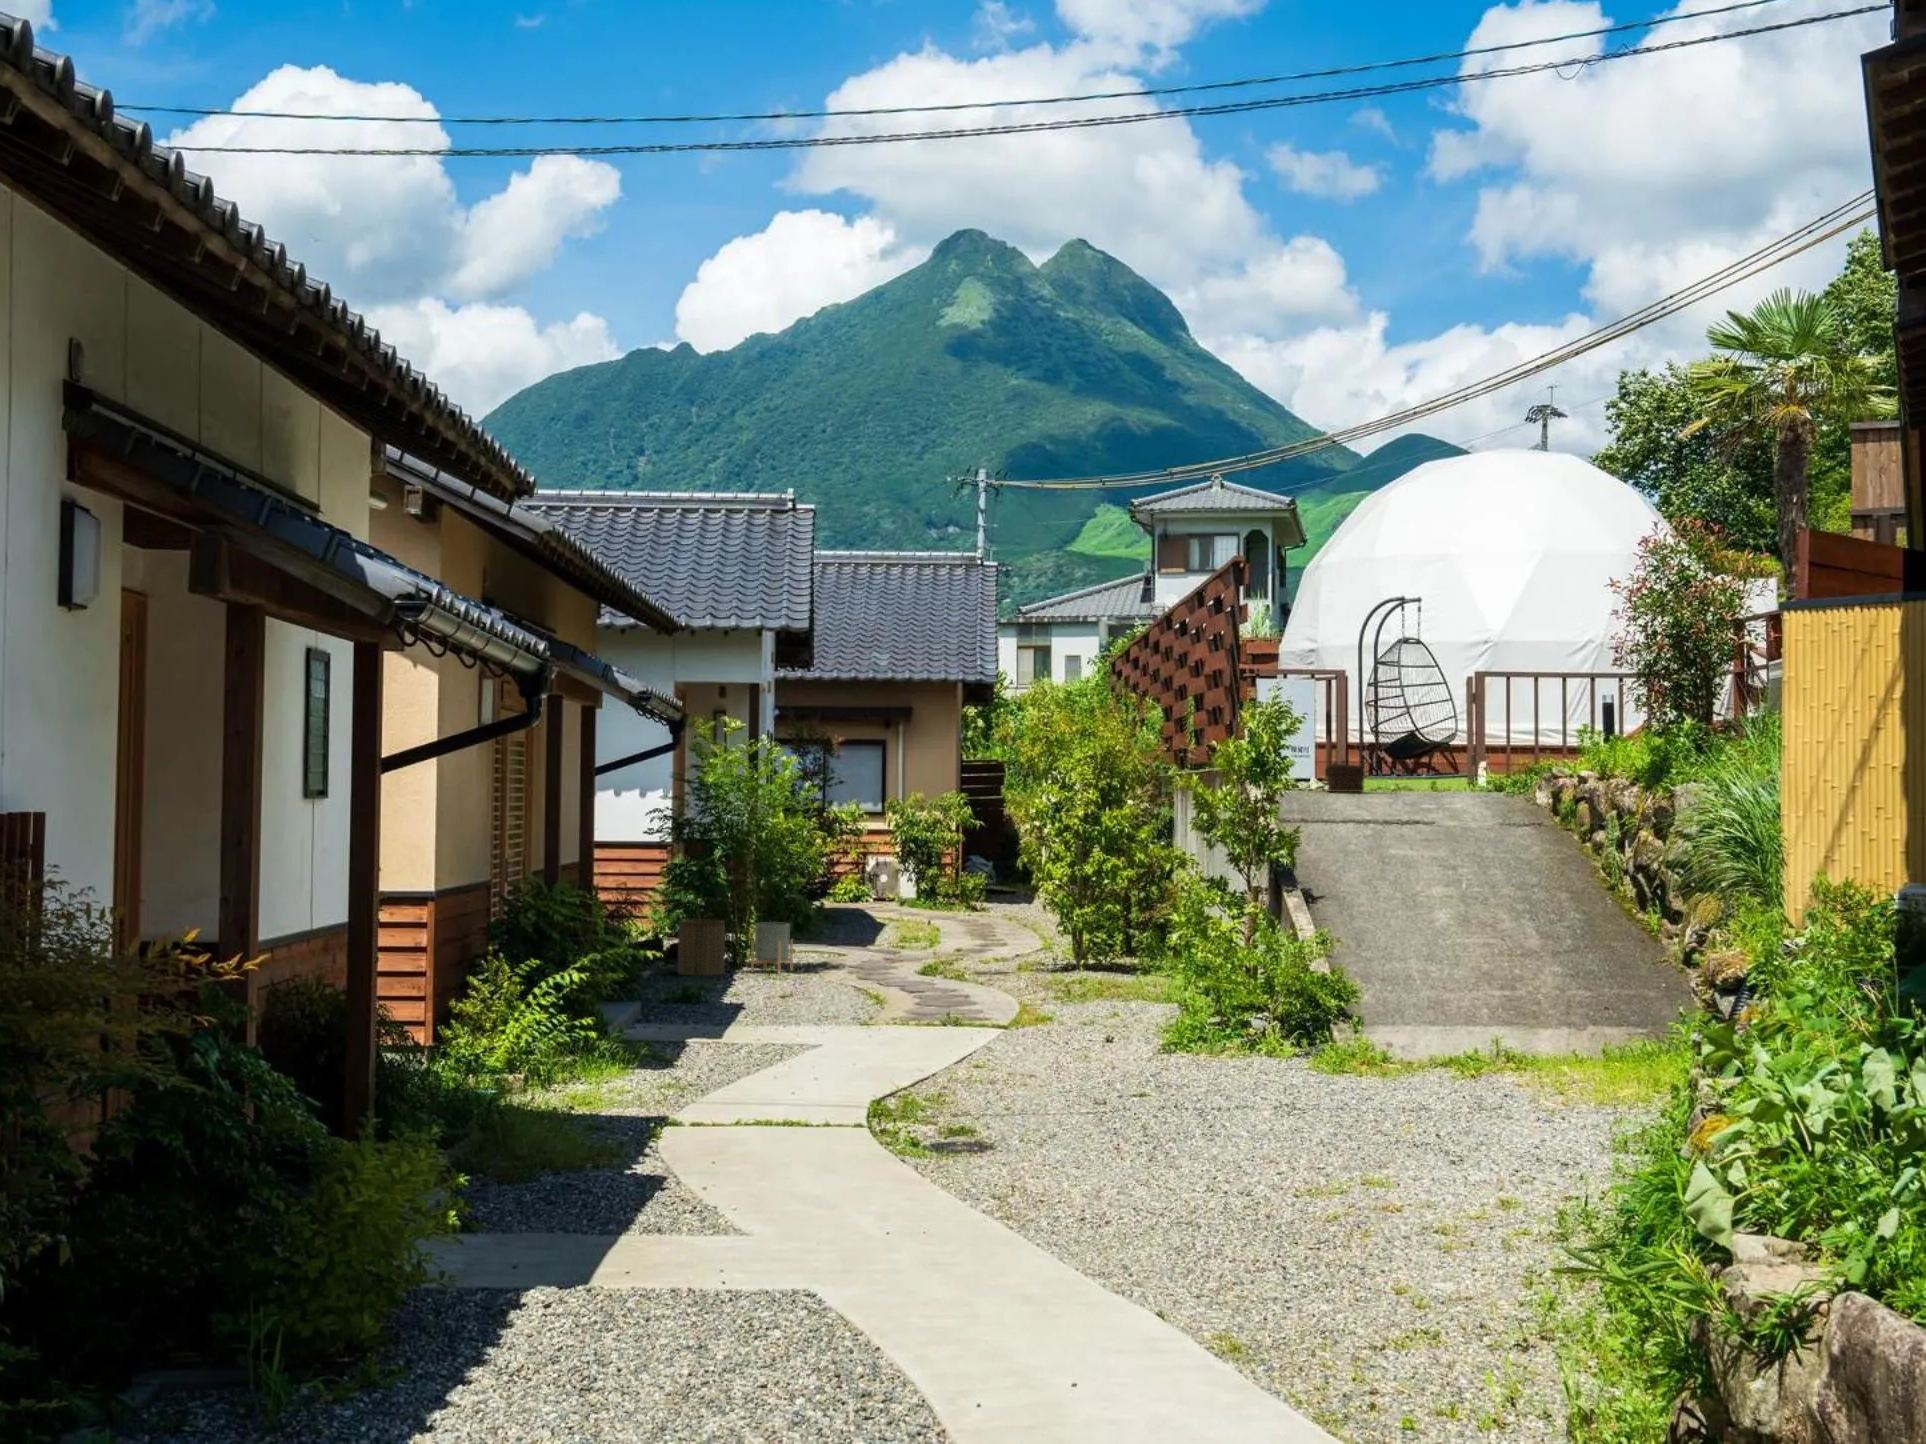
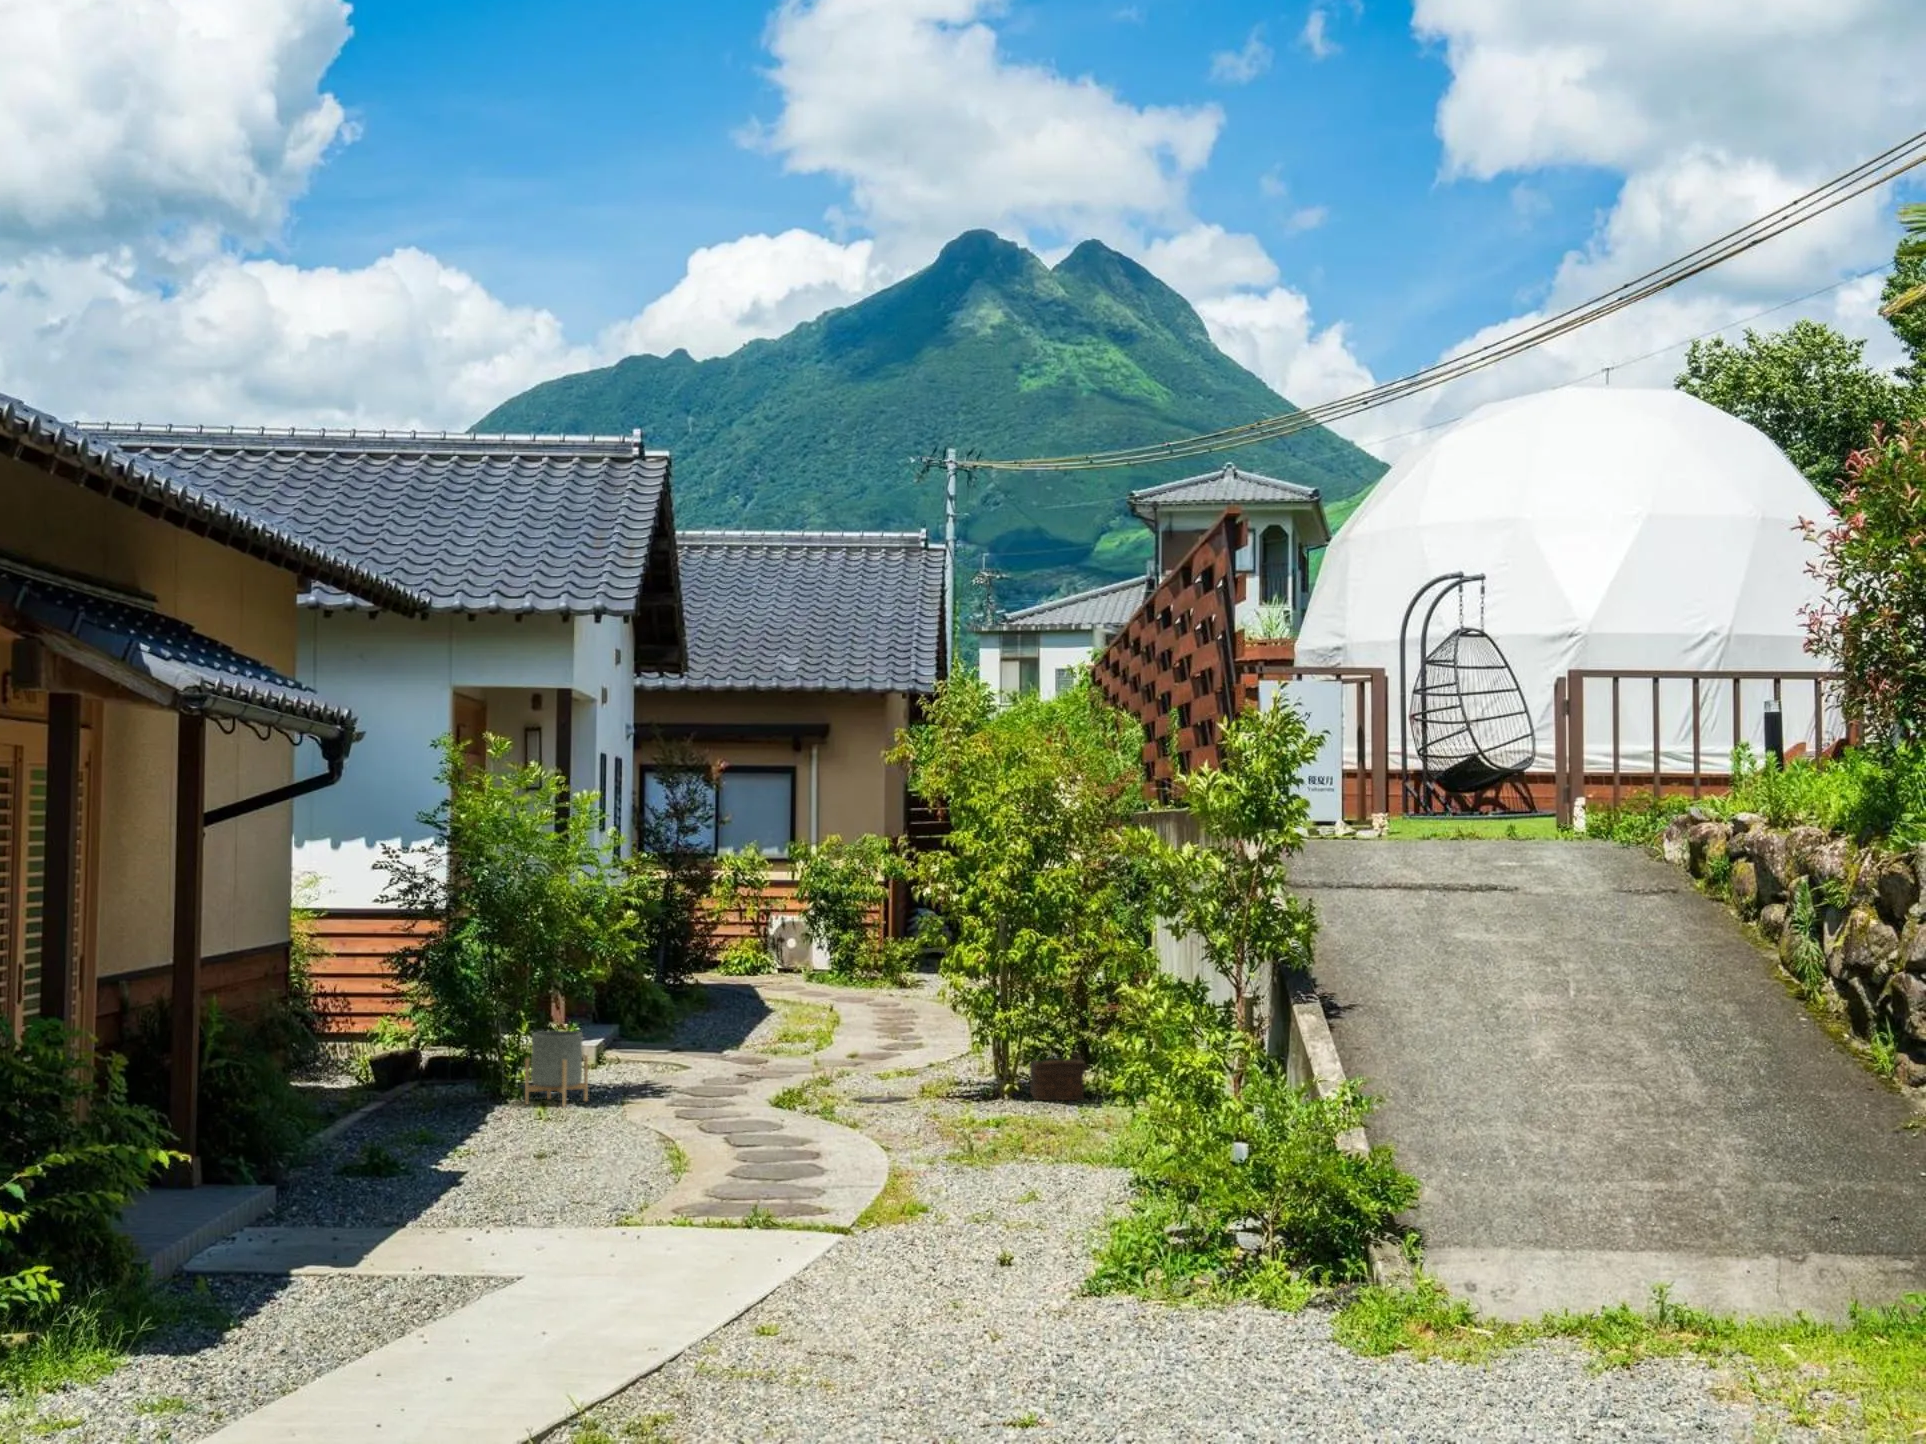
basket: present [1325,761,1364,792] -> present [1029,1052,1086,1100]
stool: present [678,920,725,976] -> none [416,1028,486,1112]

